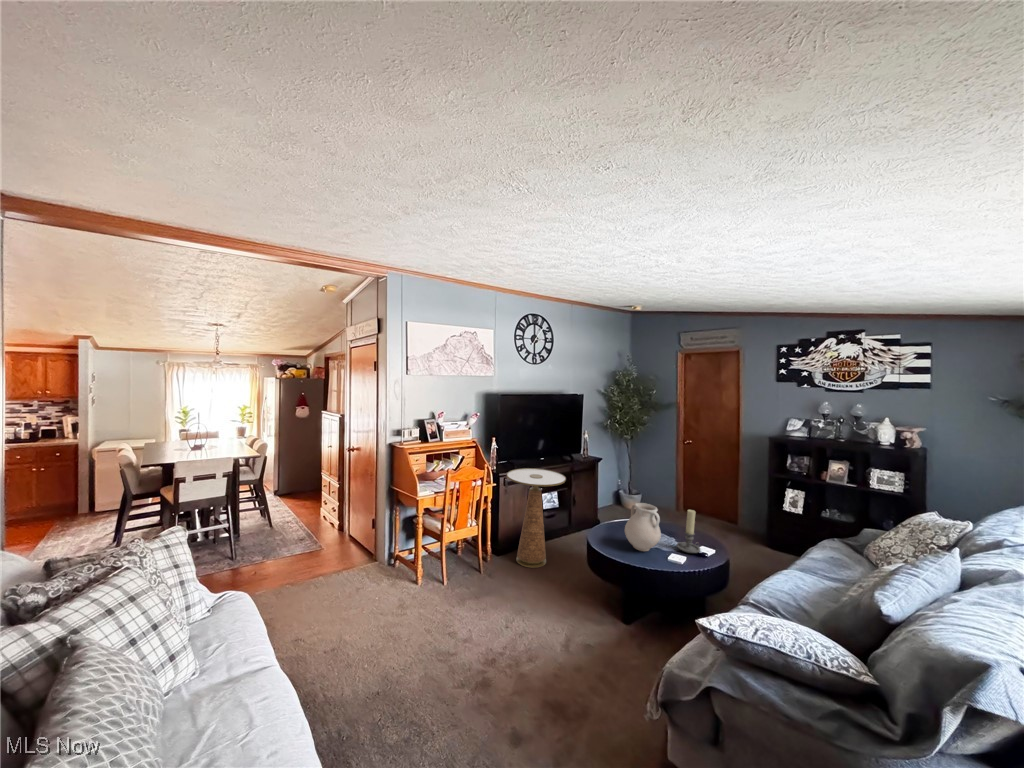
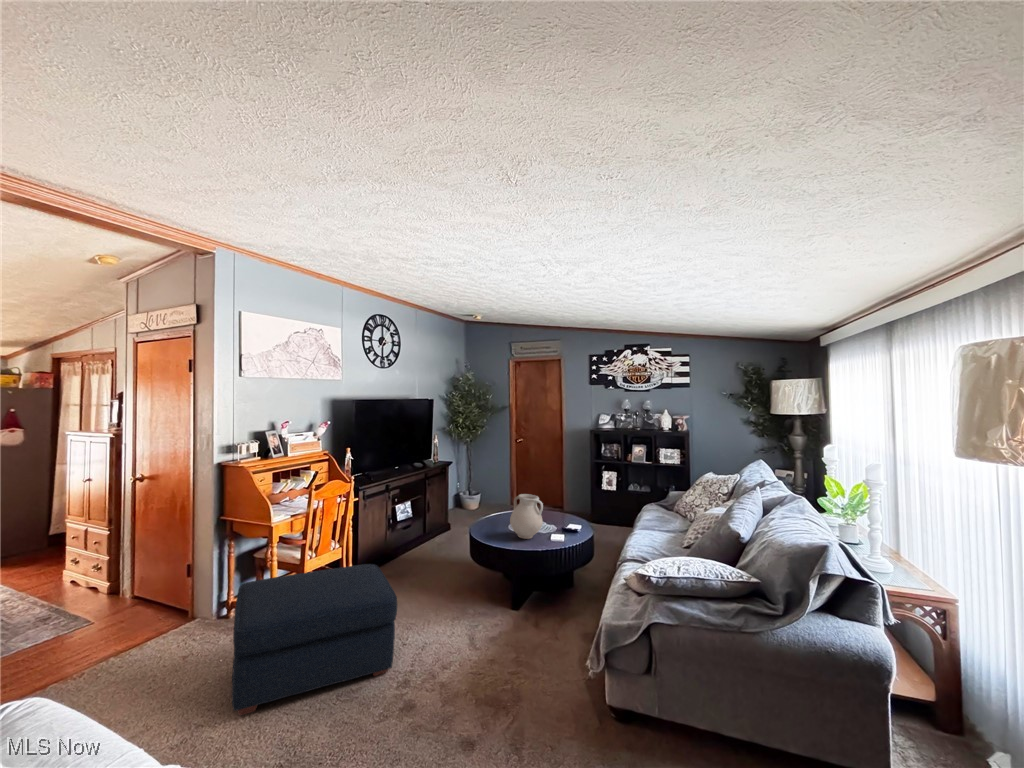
side table: present [507,468,566,568] -> none [372,477,437,584]
candle holder: present [677,510,700,553] -> none [553,494,573,533]
ottoman: none [359,541,489,647] -> present [232,564,397,715]

